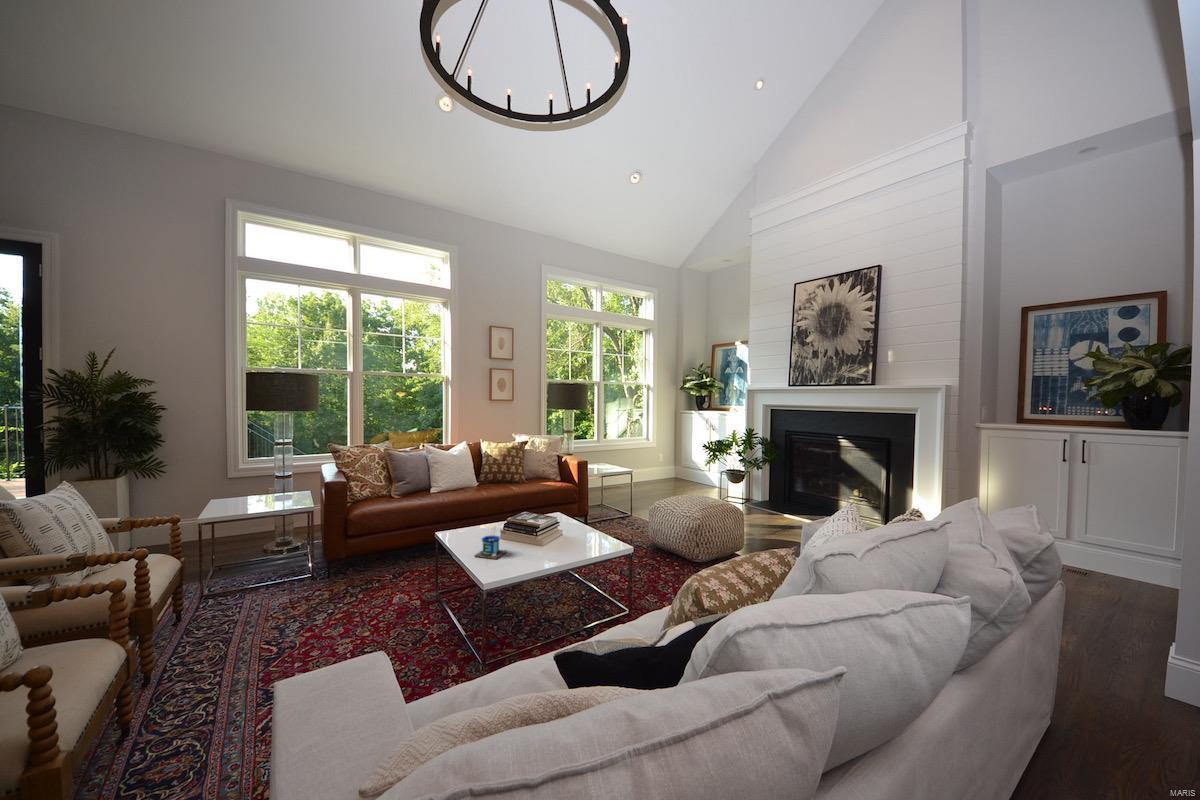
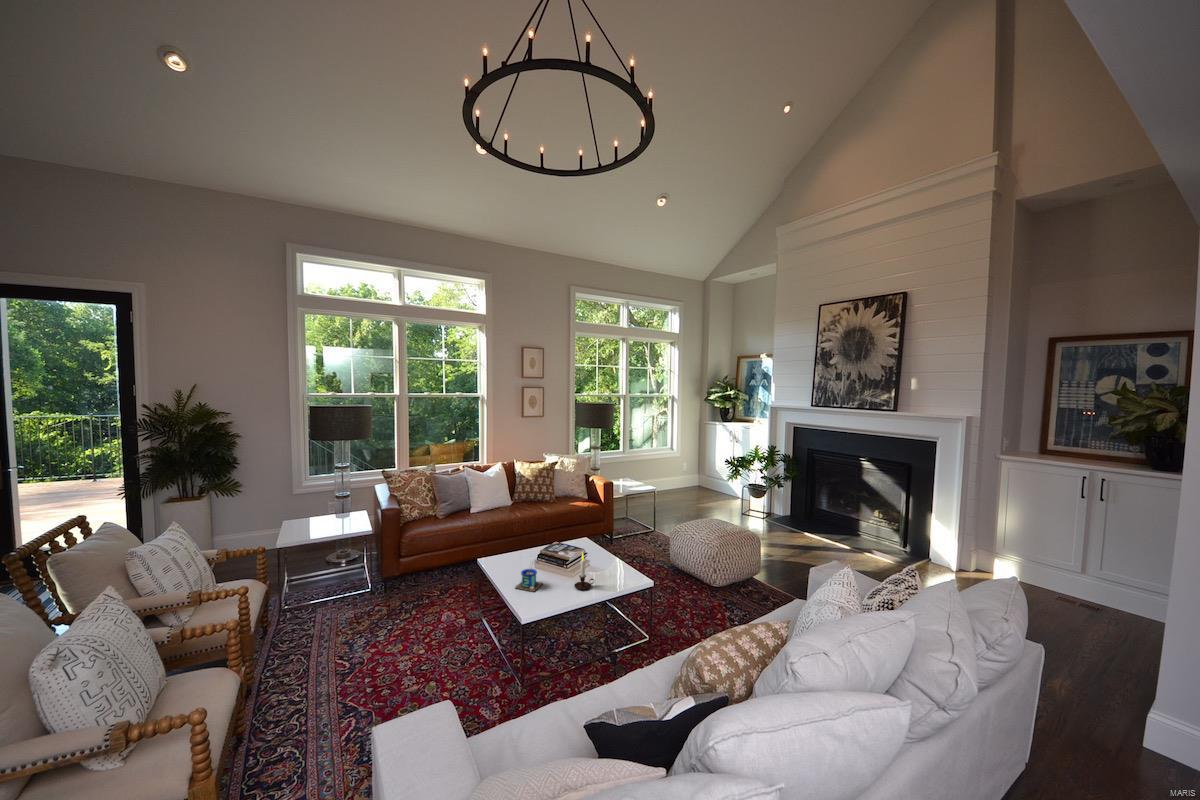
candle: none [542,514,565,556] -> present [574,553,594,590]

